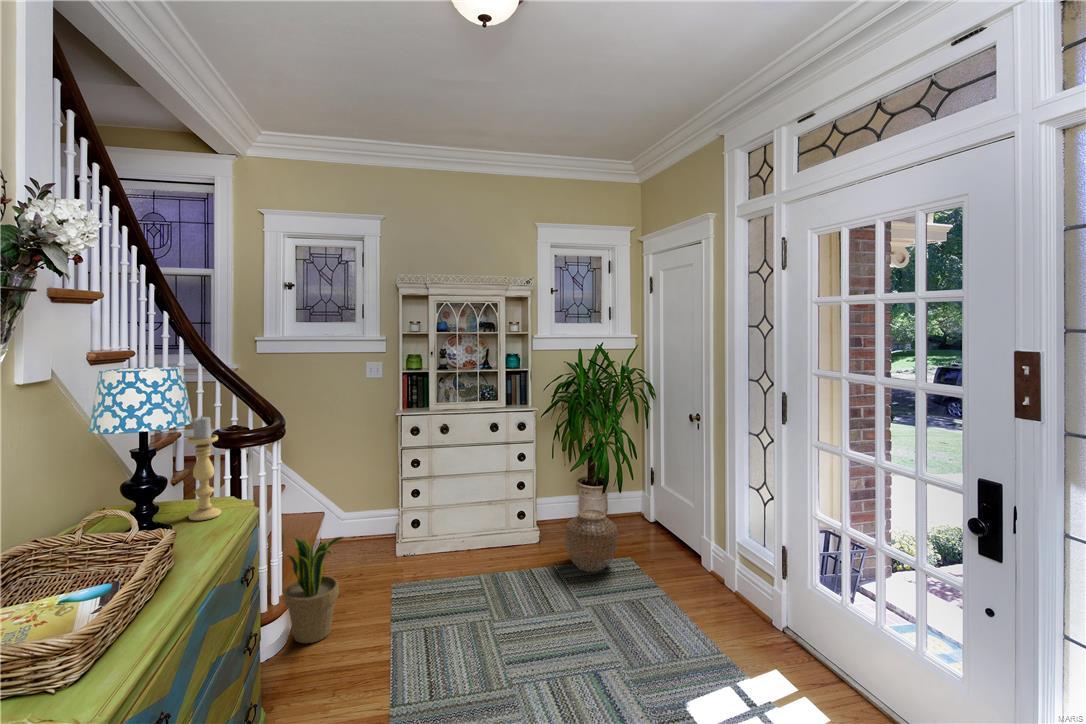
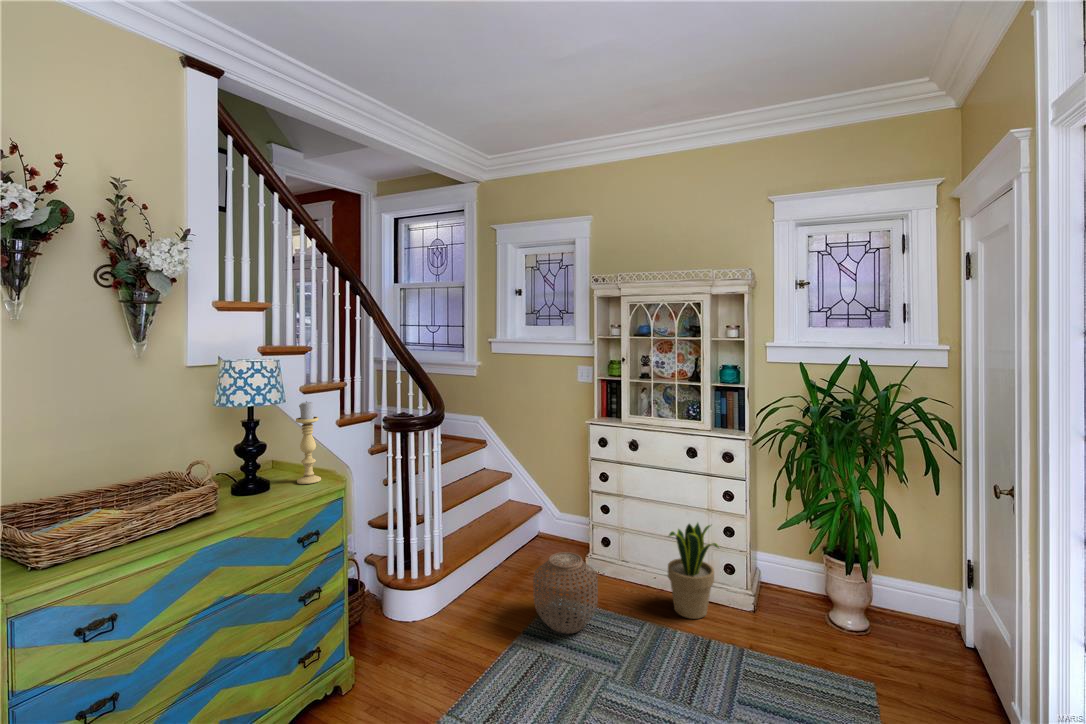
woven basket: present [565,509,617,572] -> present [533,552,598,633]
potted plant: present [284,537,343,643] -> present [668,523,719,619]

